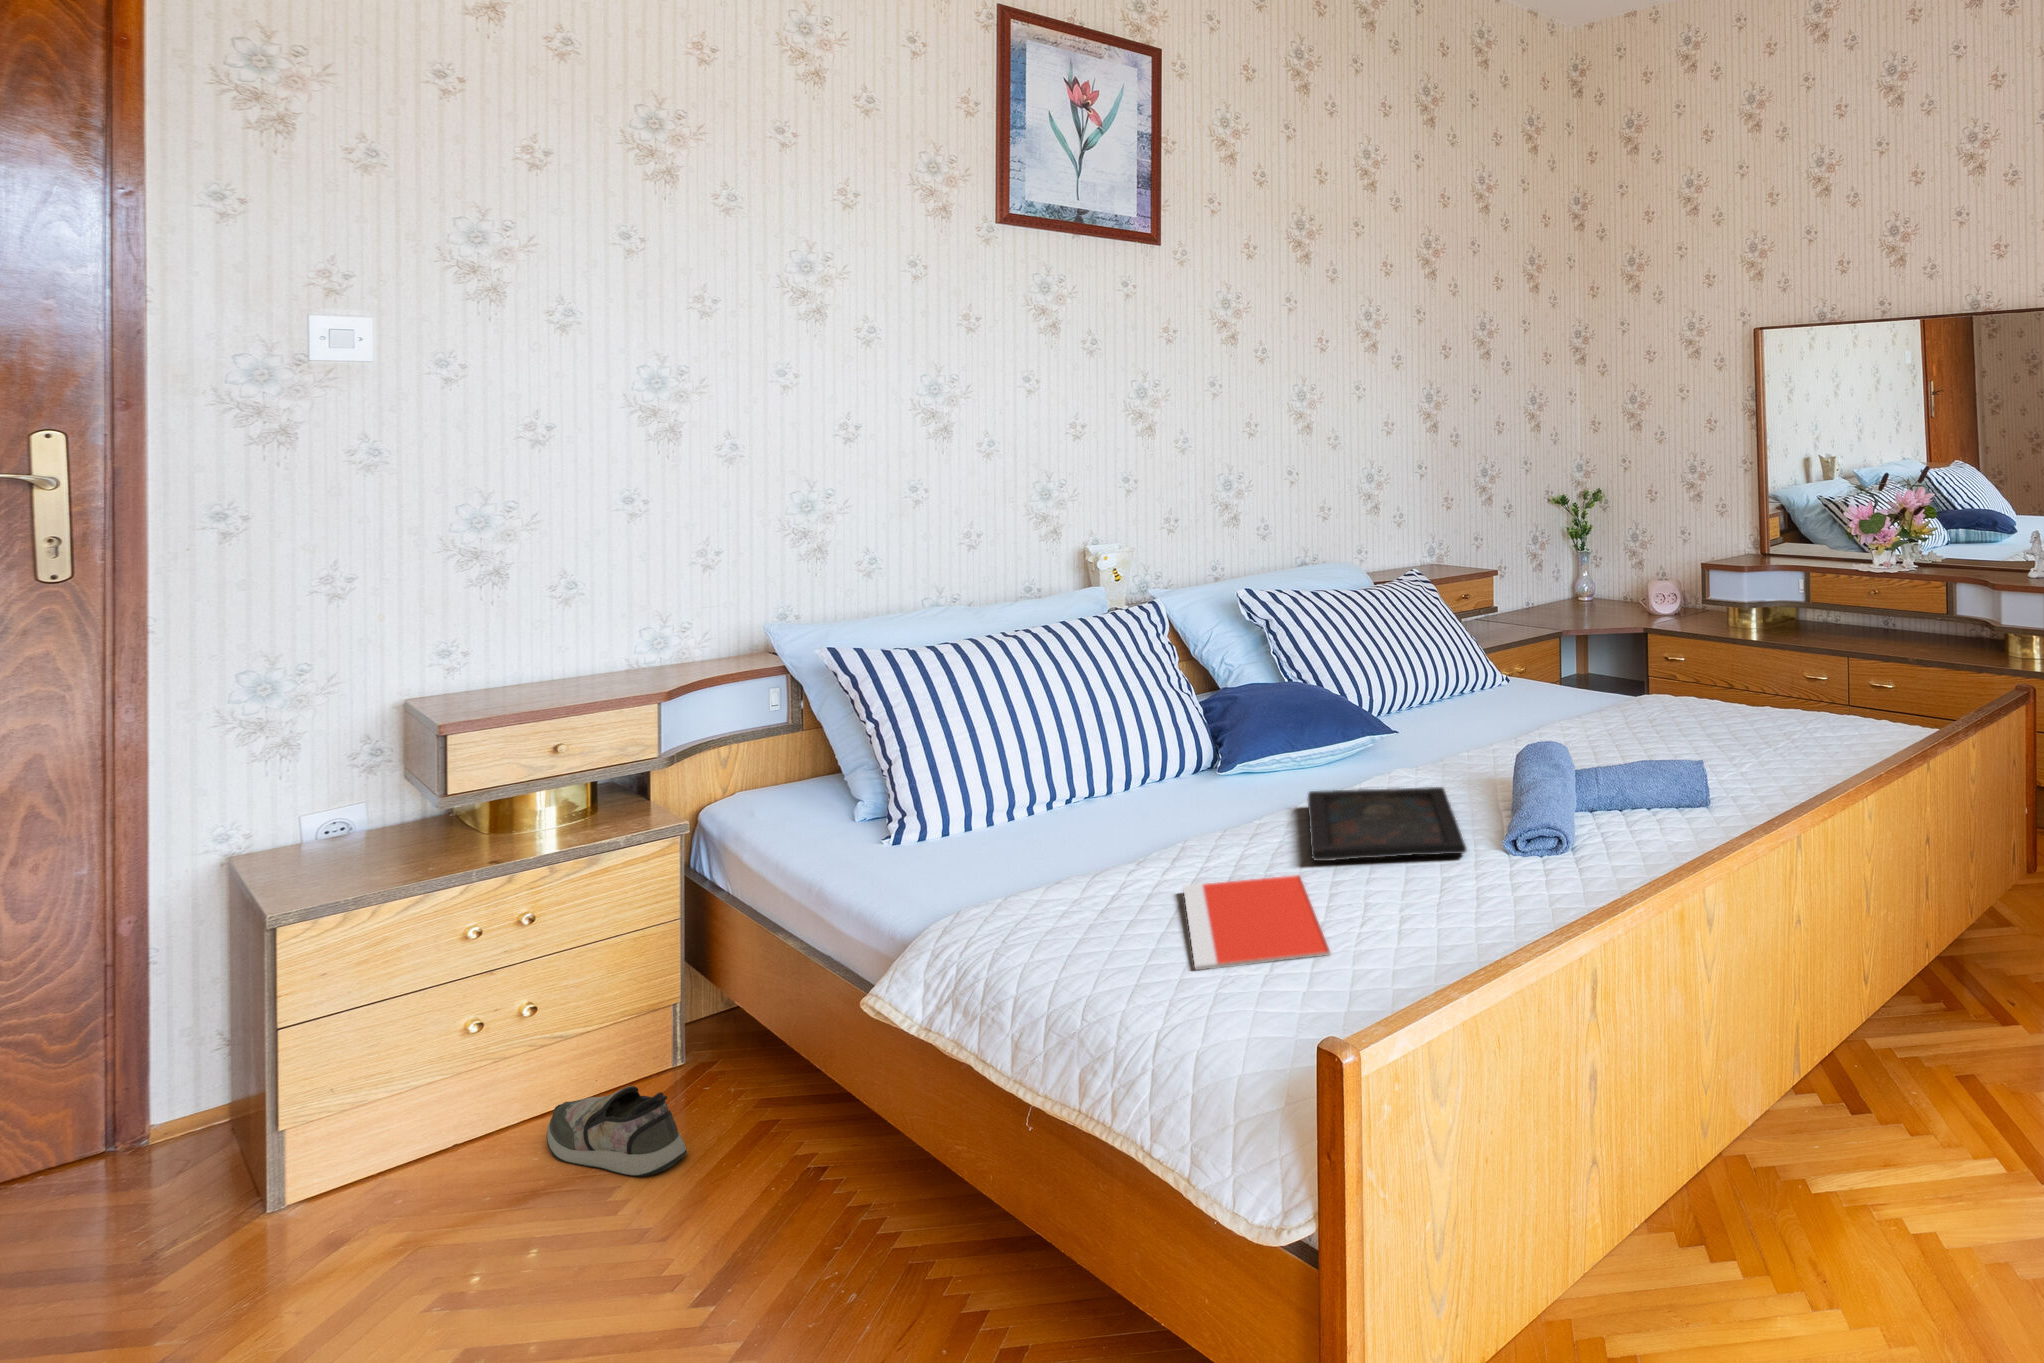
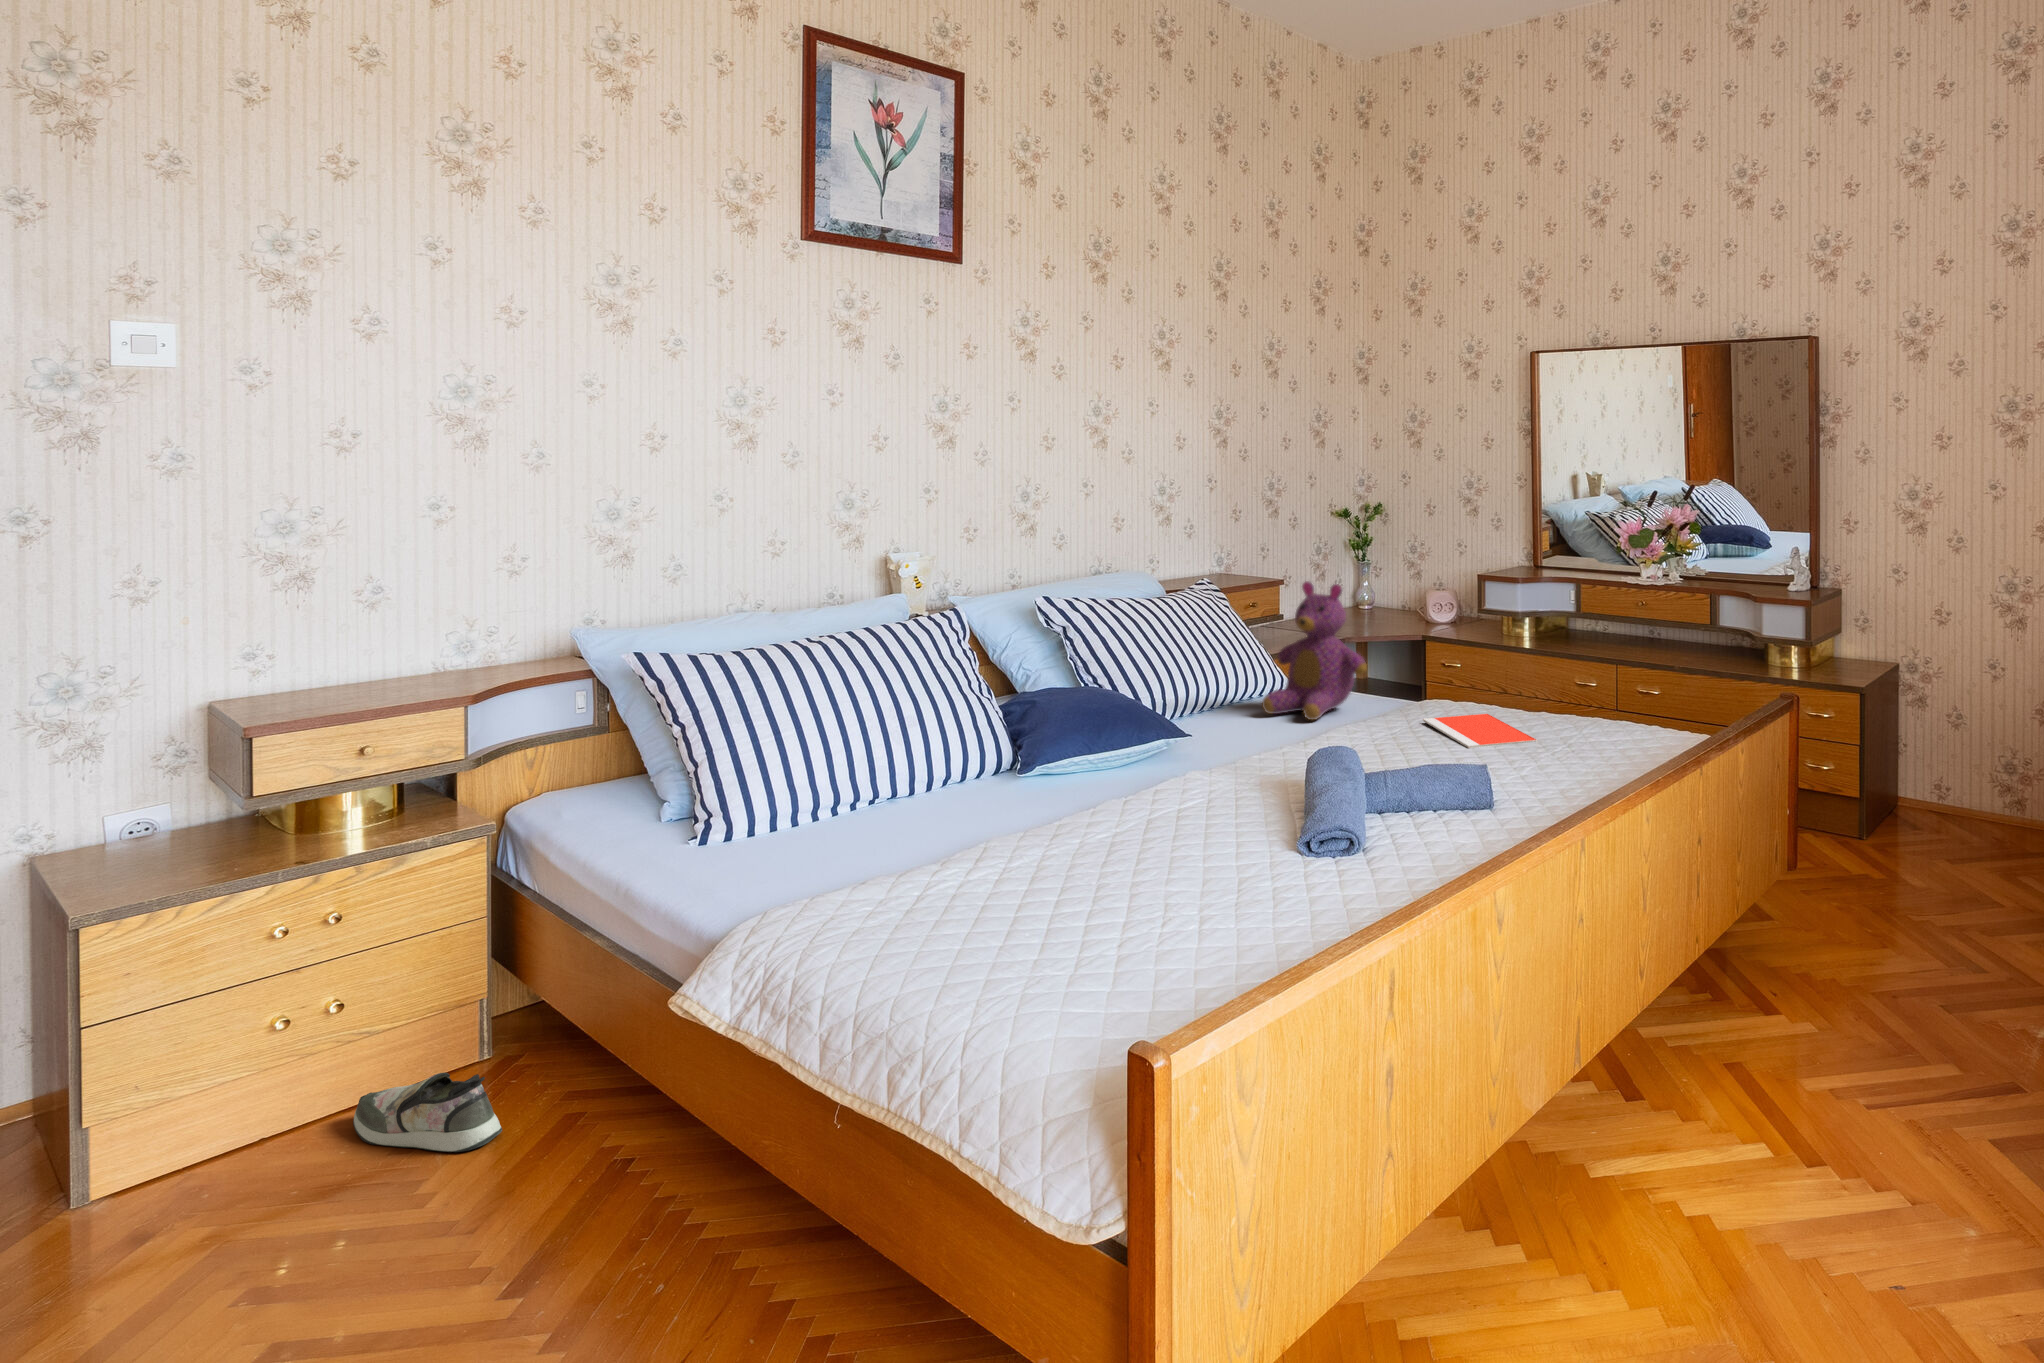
teddy bear: none [1476,569,1589,720] -> present [1262,581,1367,720]
tray: present [1308,787,1467,861] -> none [1104,778,1246,841]
notebook: present [1183,875,1331,970] -> present [1423,714,1537,748]

